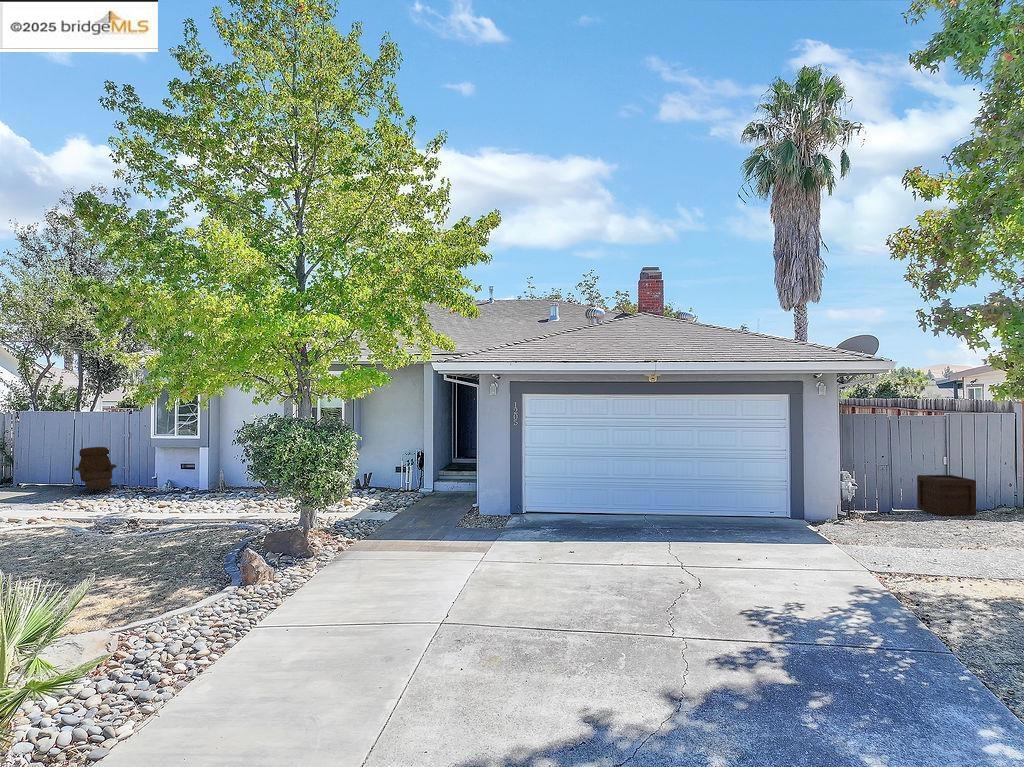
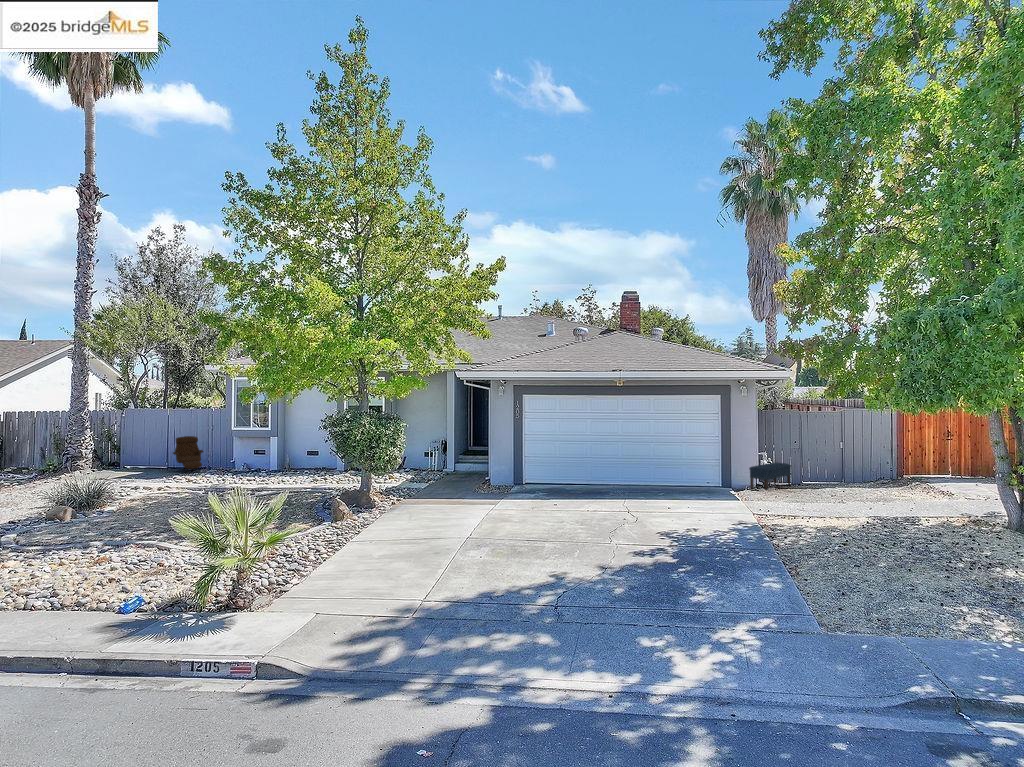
wooden crate: present [917,475,976,516] -> none [820,455,861,485]
bench: none [829,485,883,525] -> present [749,462,791,490]

